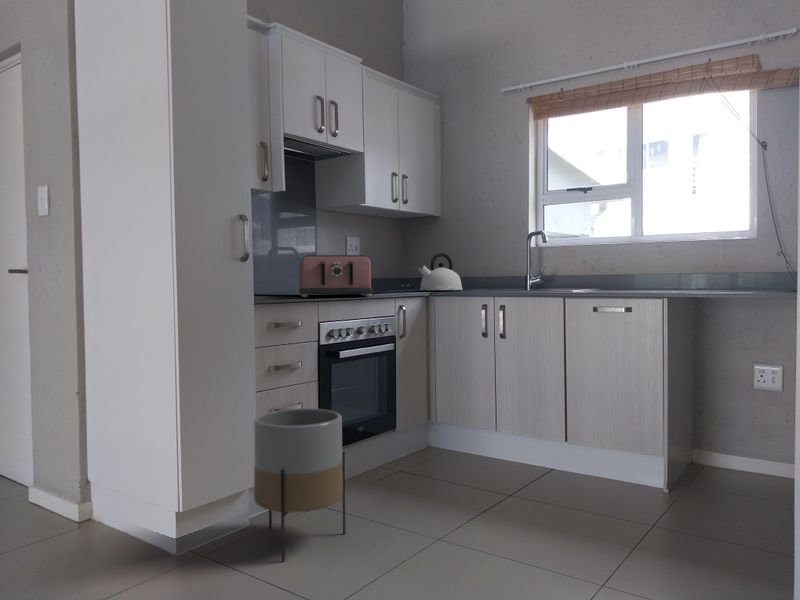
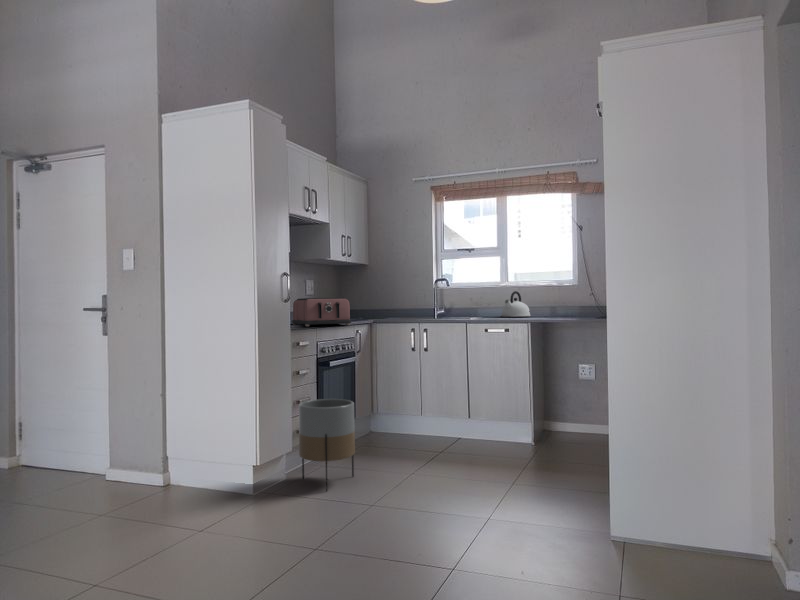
kettle: present [419,253,463,291] -> present [501,291,530,317]

